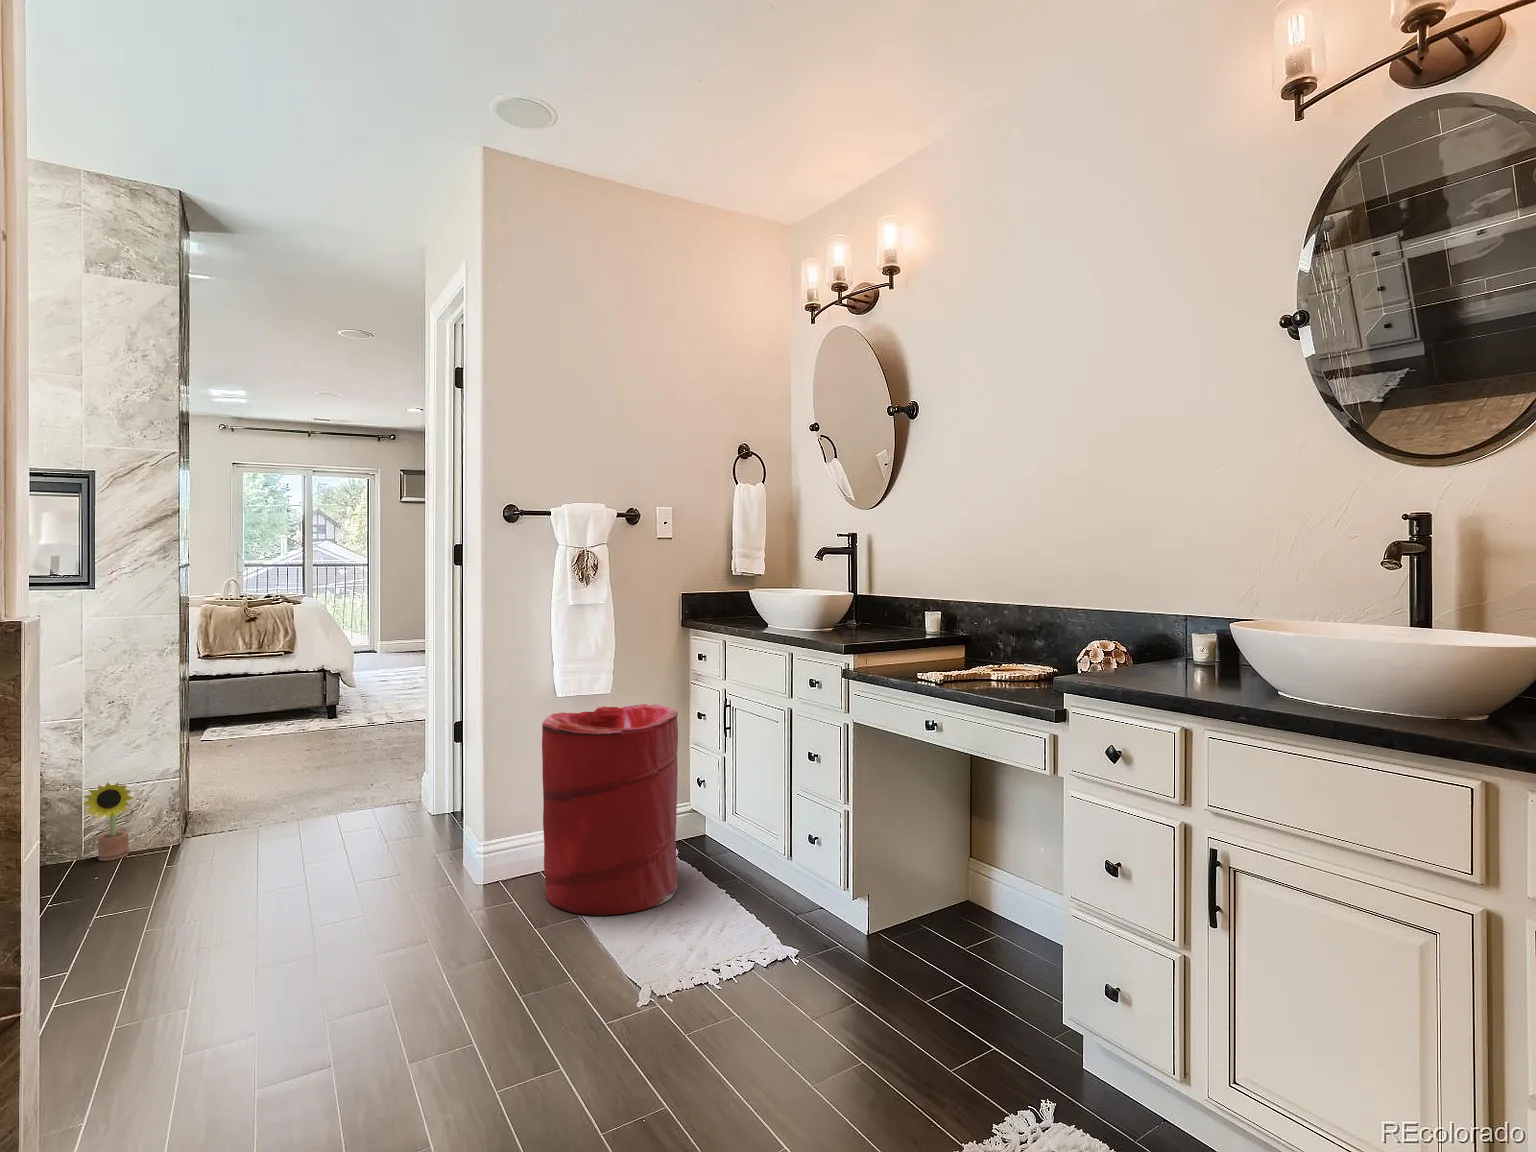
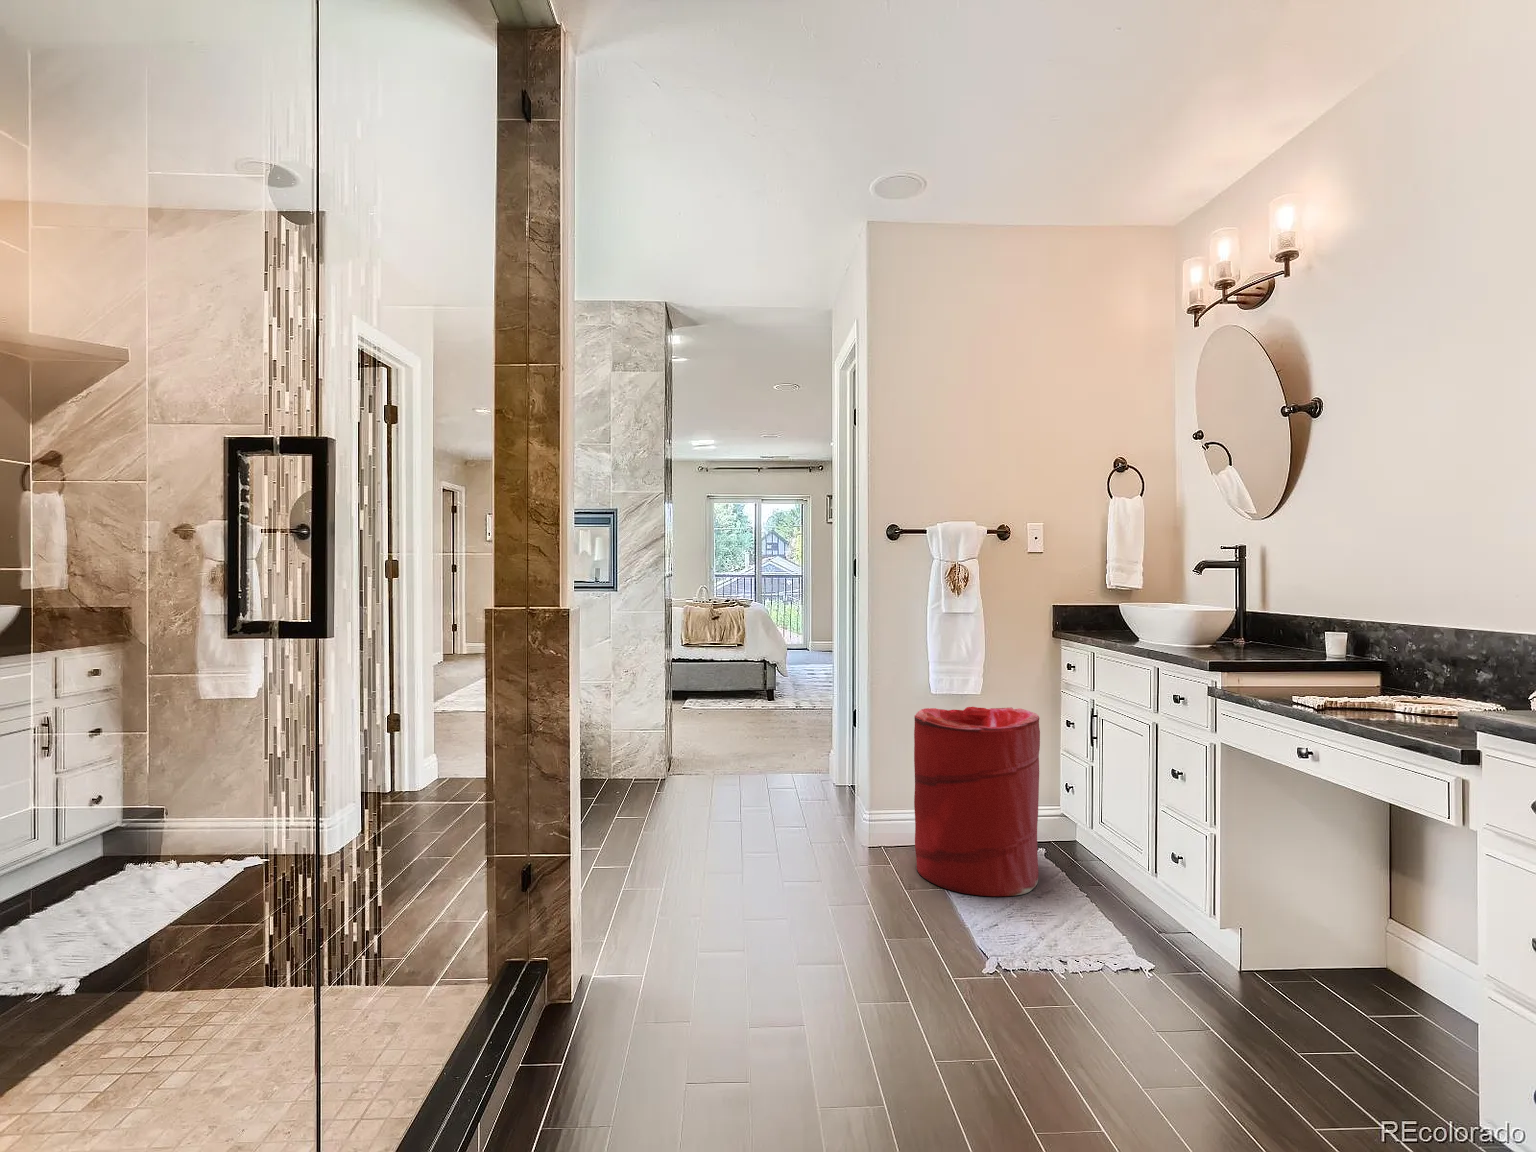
decorative plant: present [83,782,133,861] -> none [609,729,638,784]

